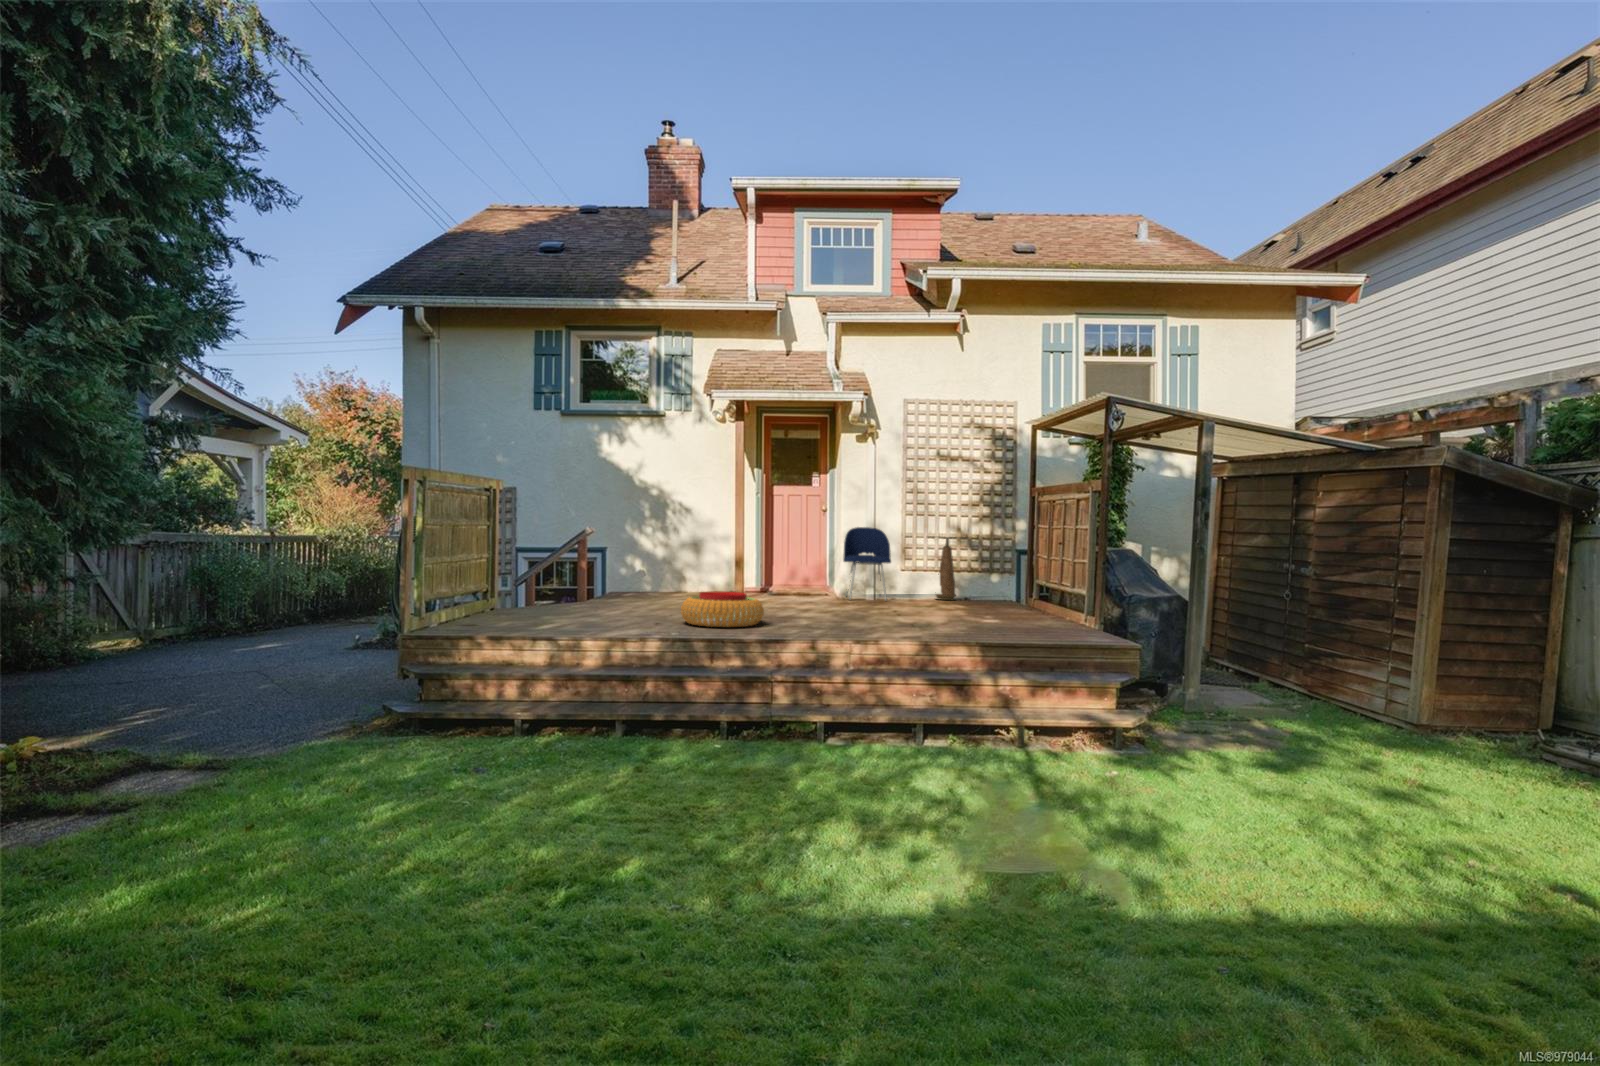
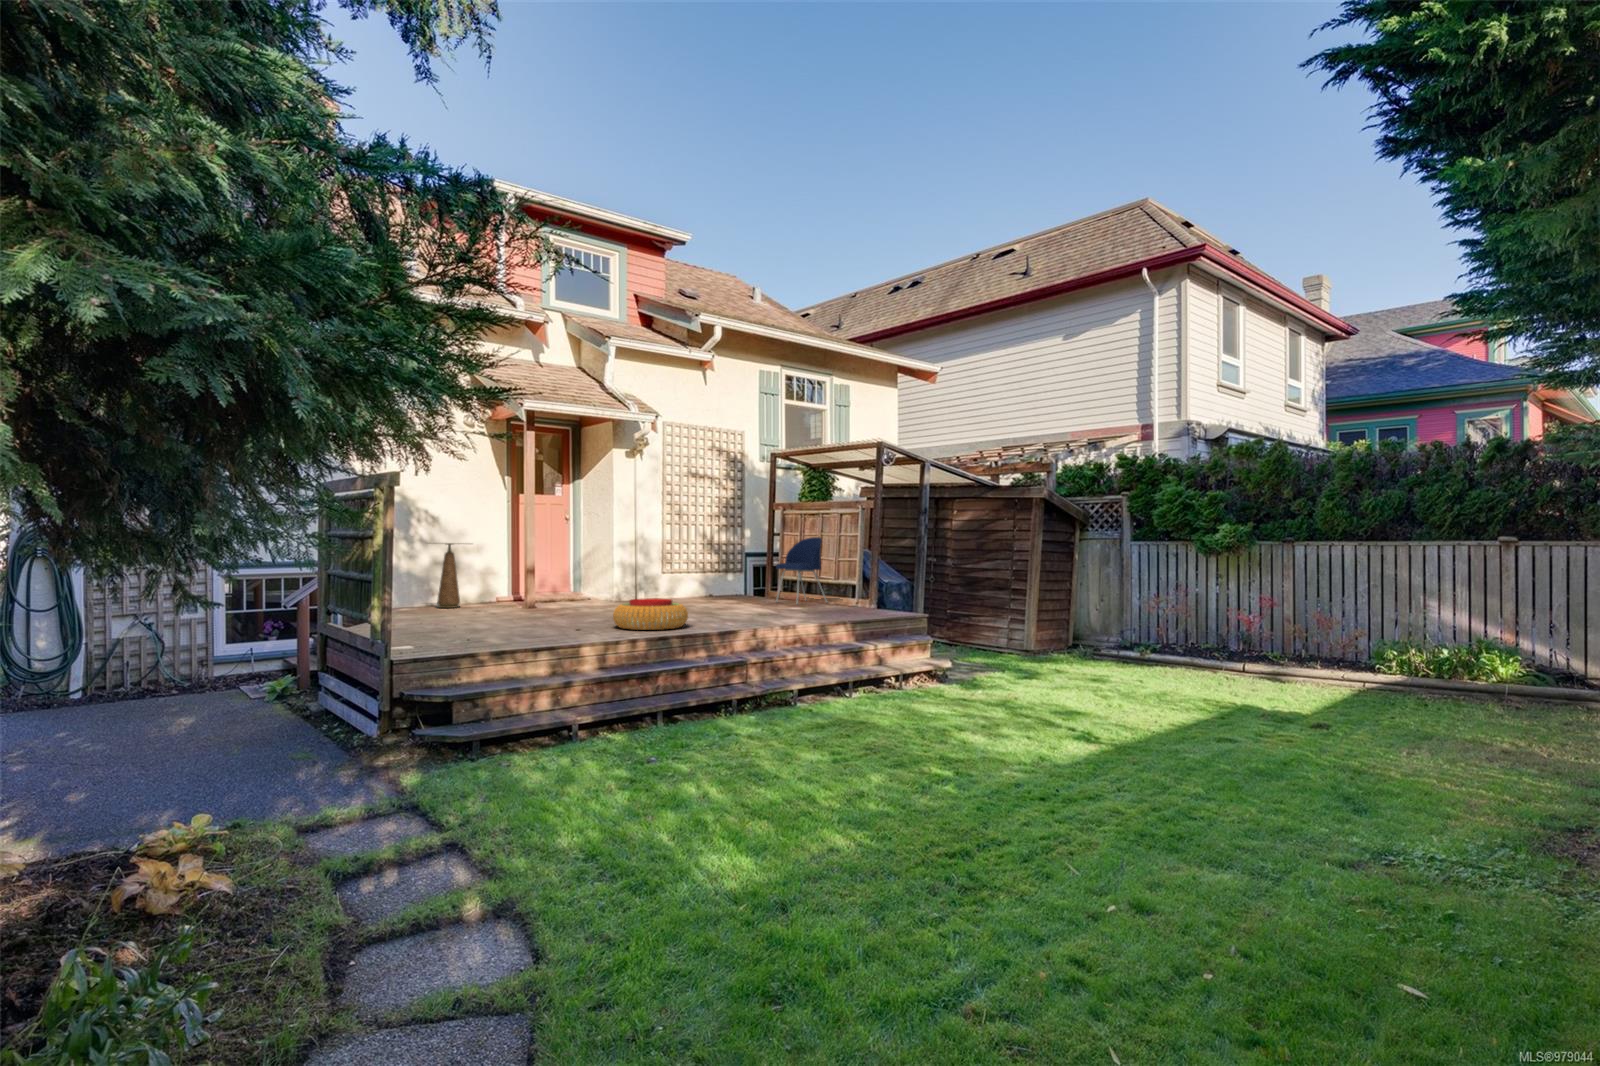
chair: present [843,527,891,600] -> present [776,537,828,604]
side table: present [930,536,956,600] -> present [437,543,460,608]

